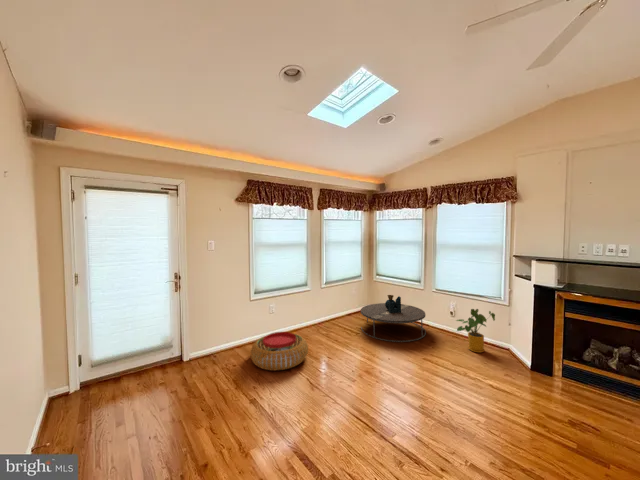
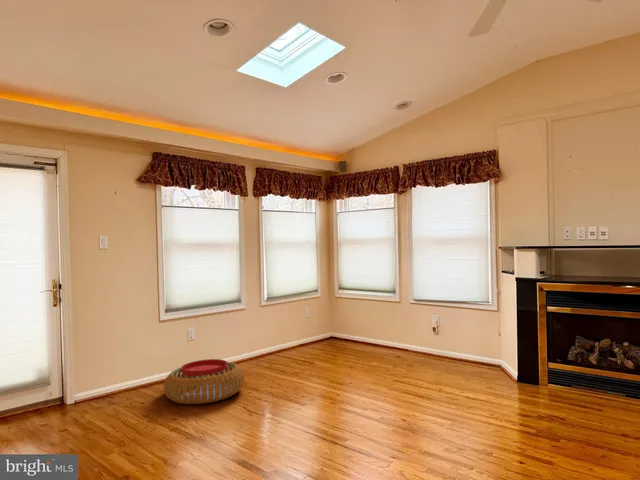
coffee table: present [361,295,426,342] -> none [318,310,404,368]
house plant: present [457,309,495,353] -> none [435,317,483,370]

